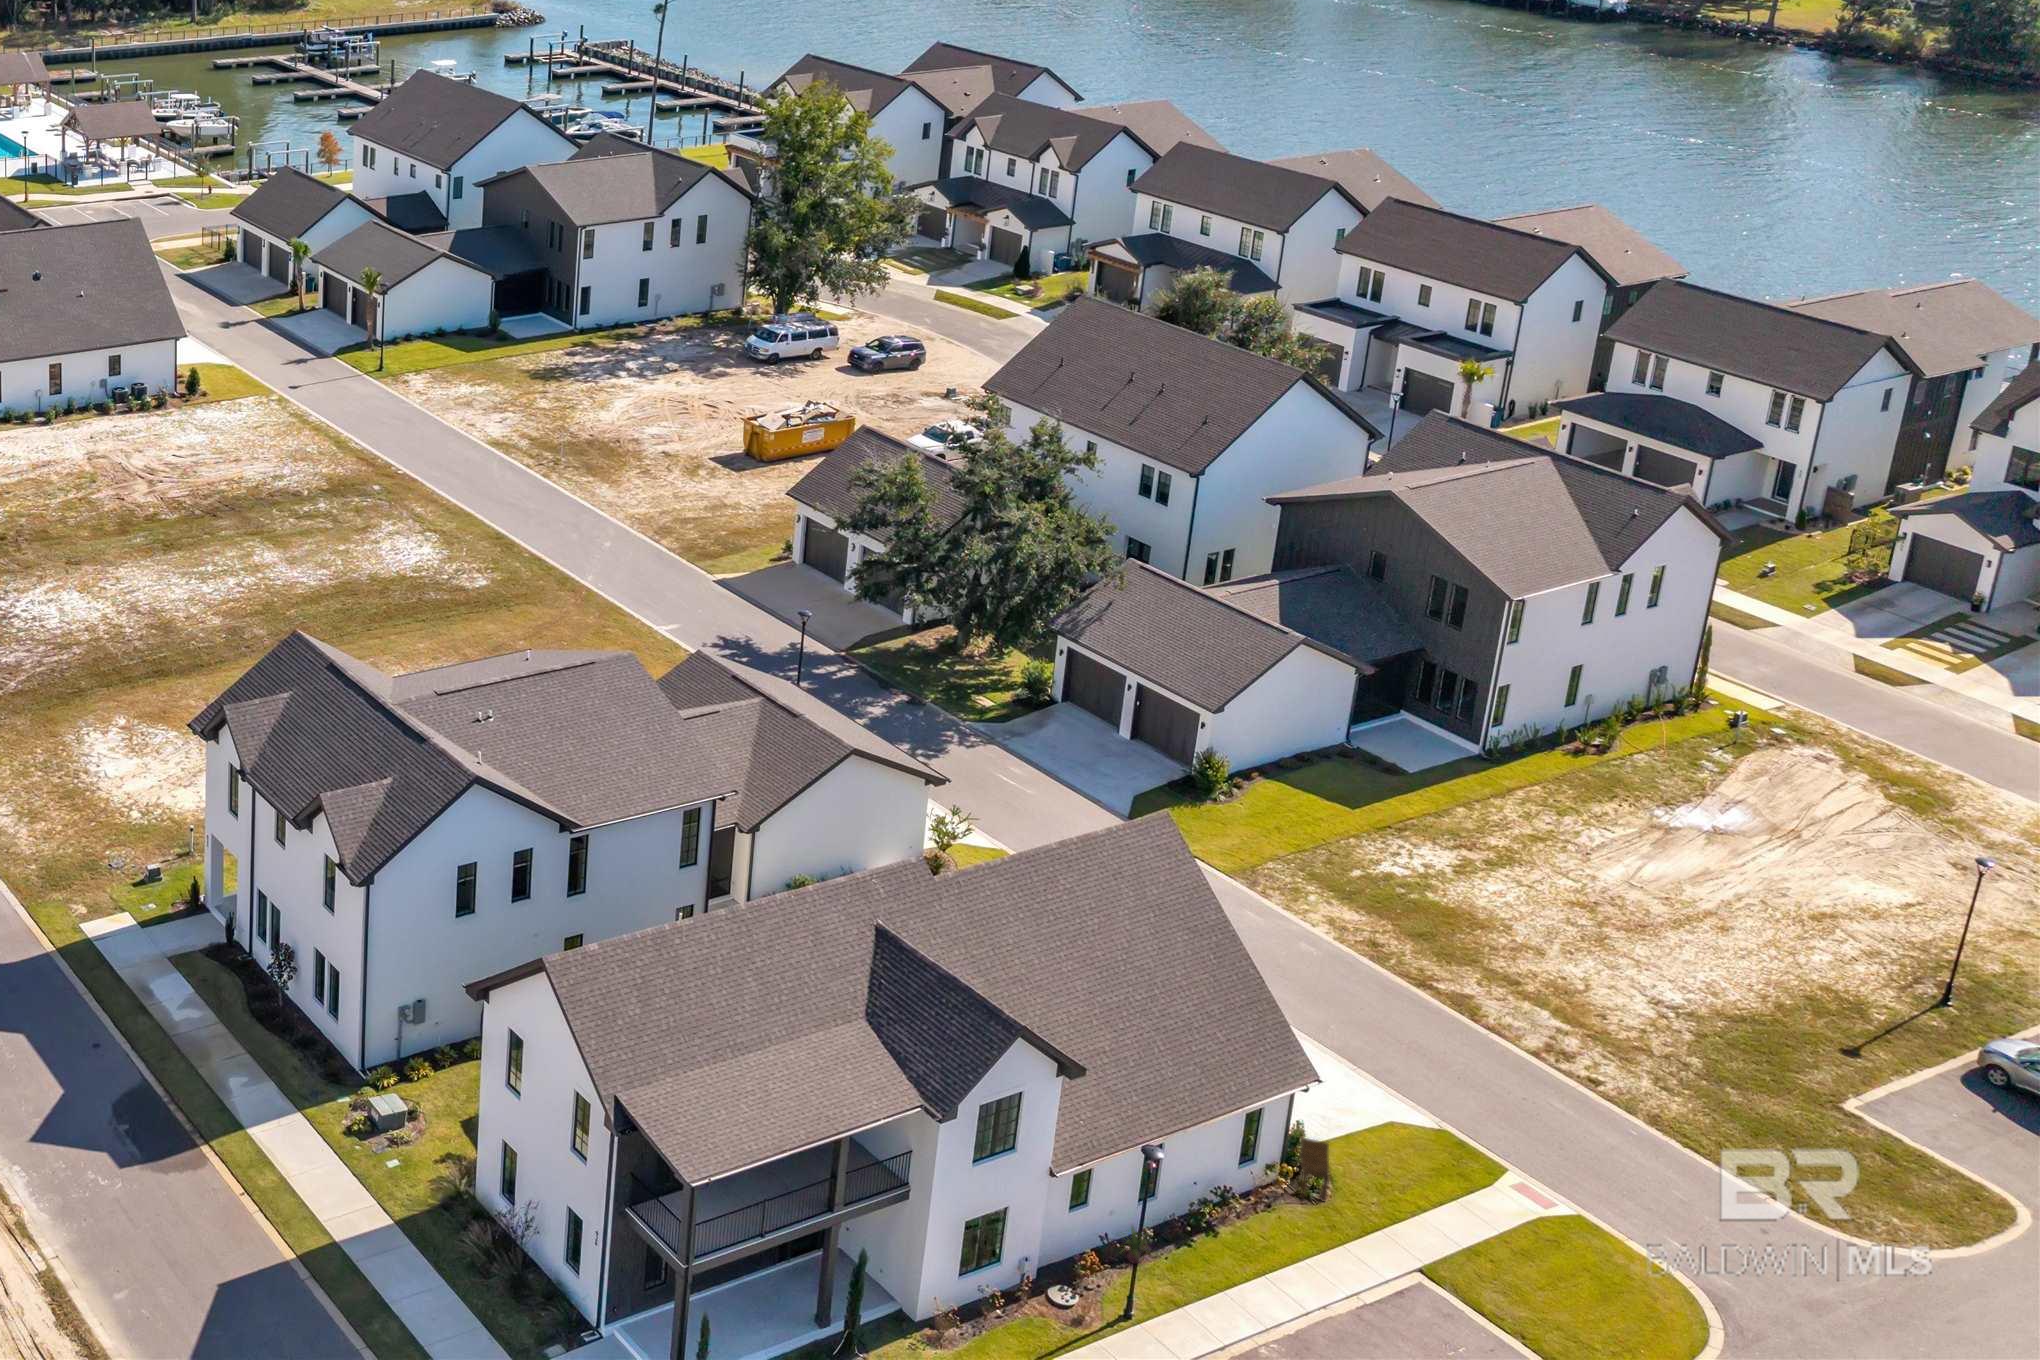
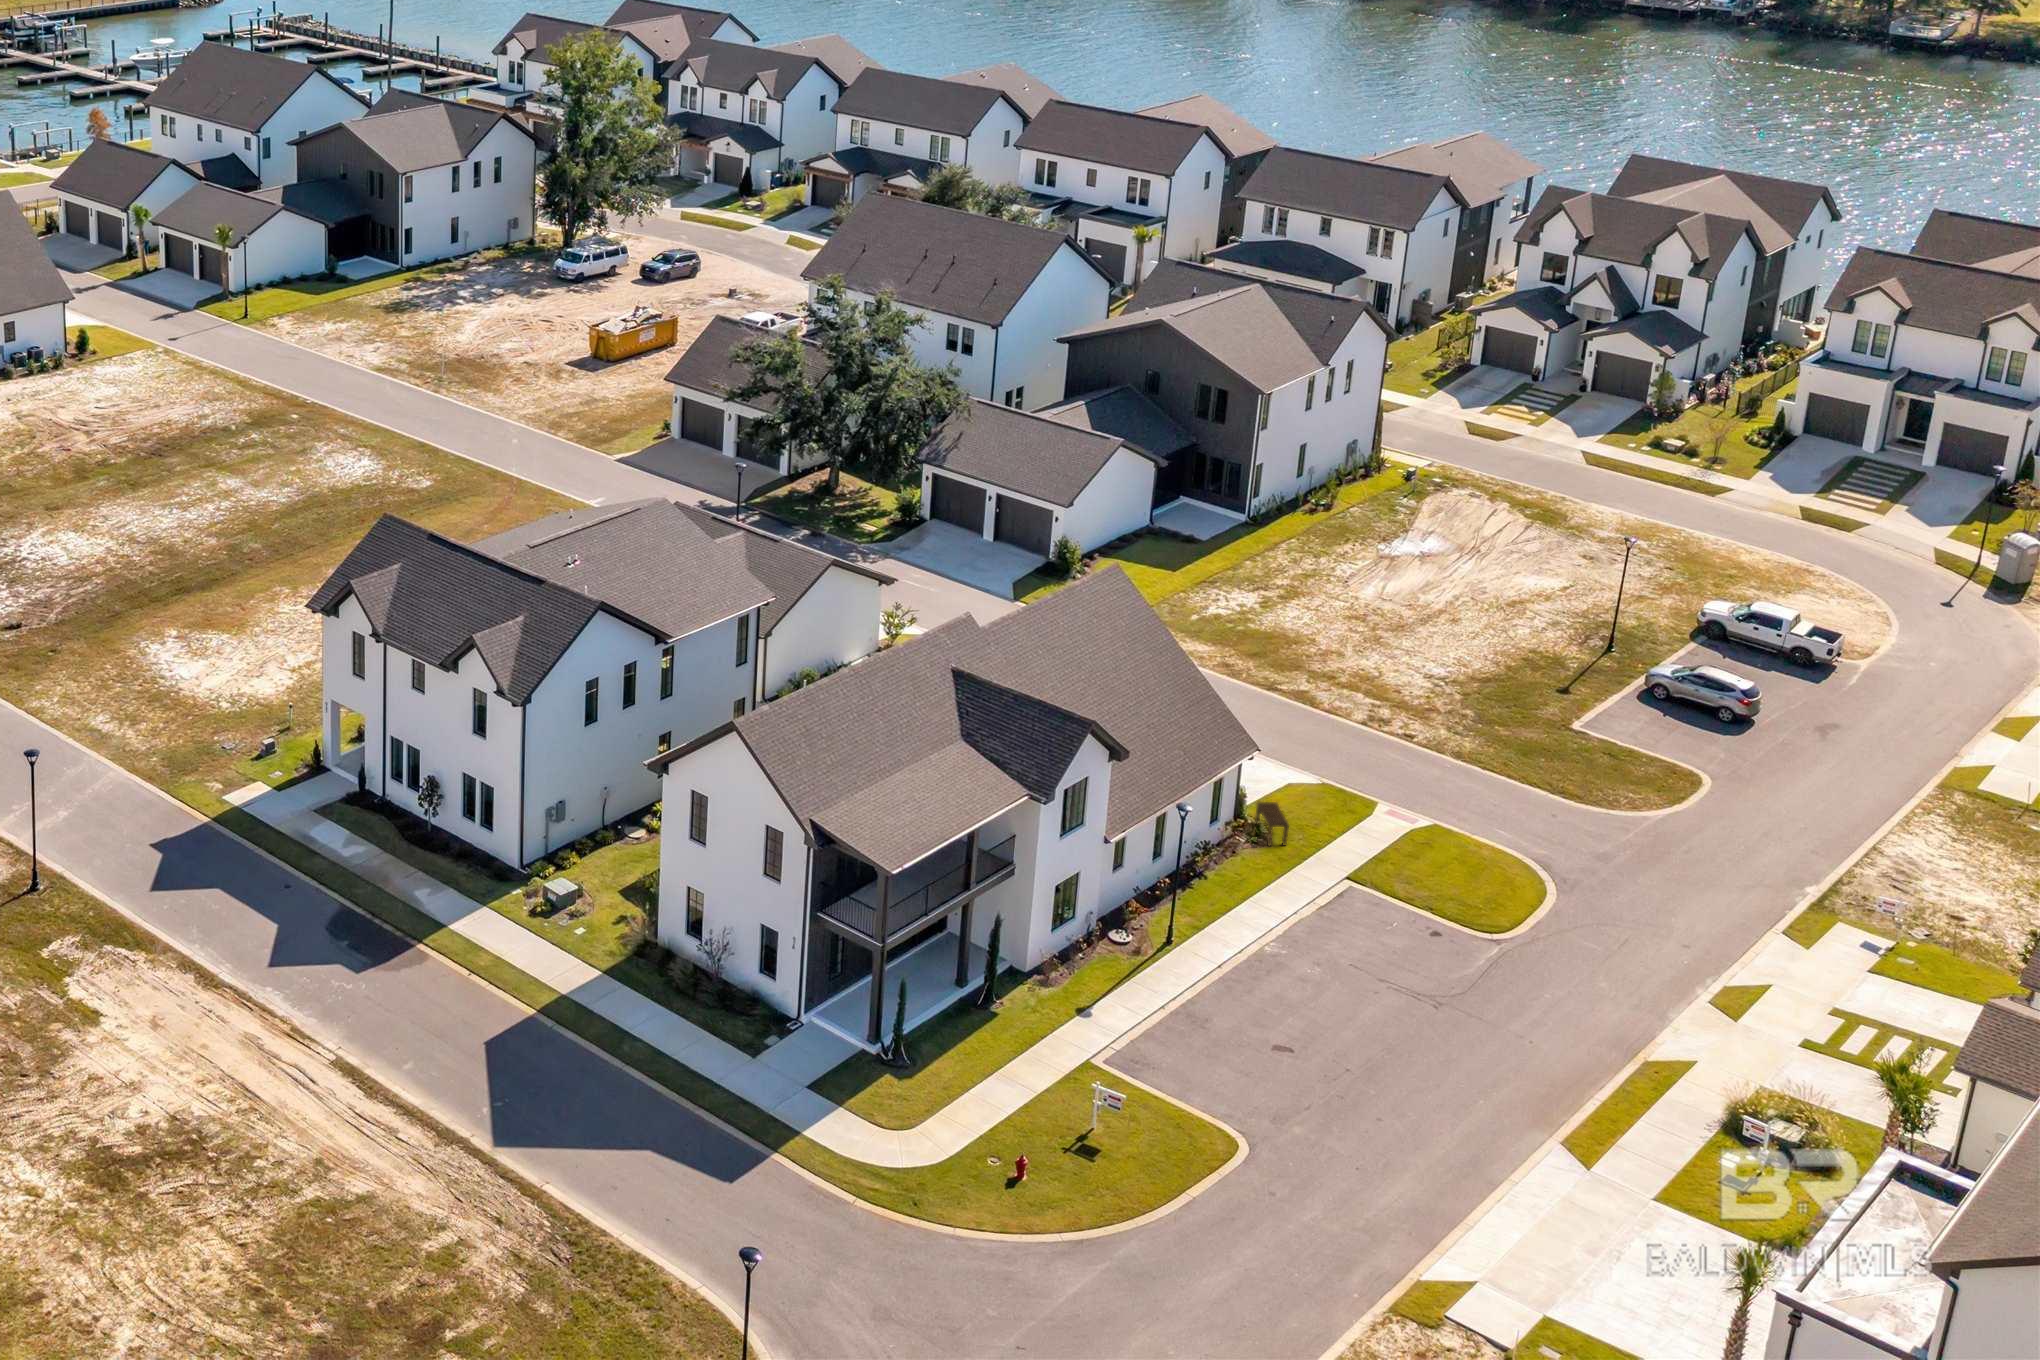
decorative plant: present [1124,1227,1145,1264] -> none [1156,879,1191,910]

